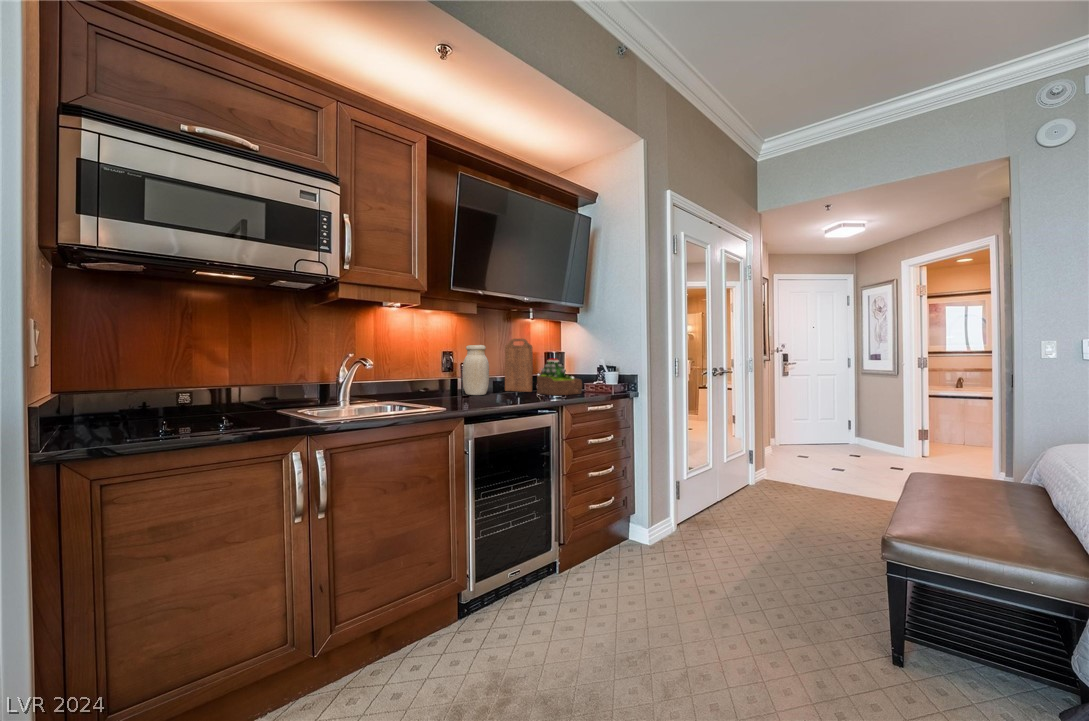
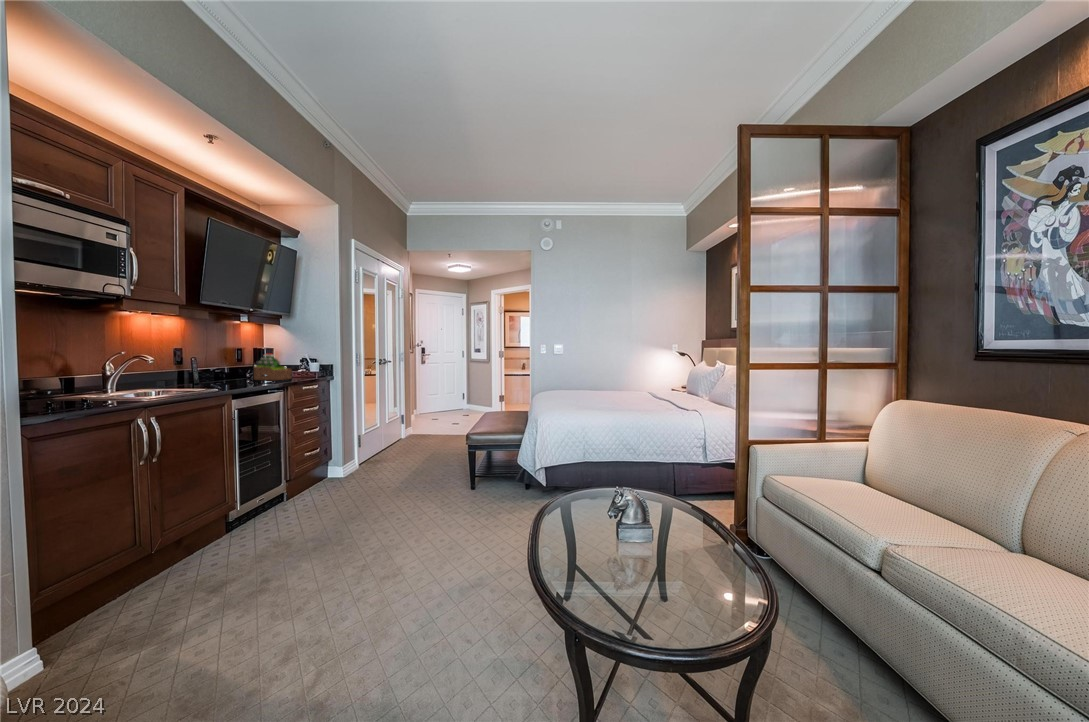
cutting board: present [505,339,533,392] -> none [219,337,248,379]
jar: present [463,345,489,395] -> none [190,343,216,383]

